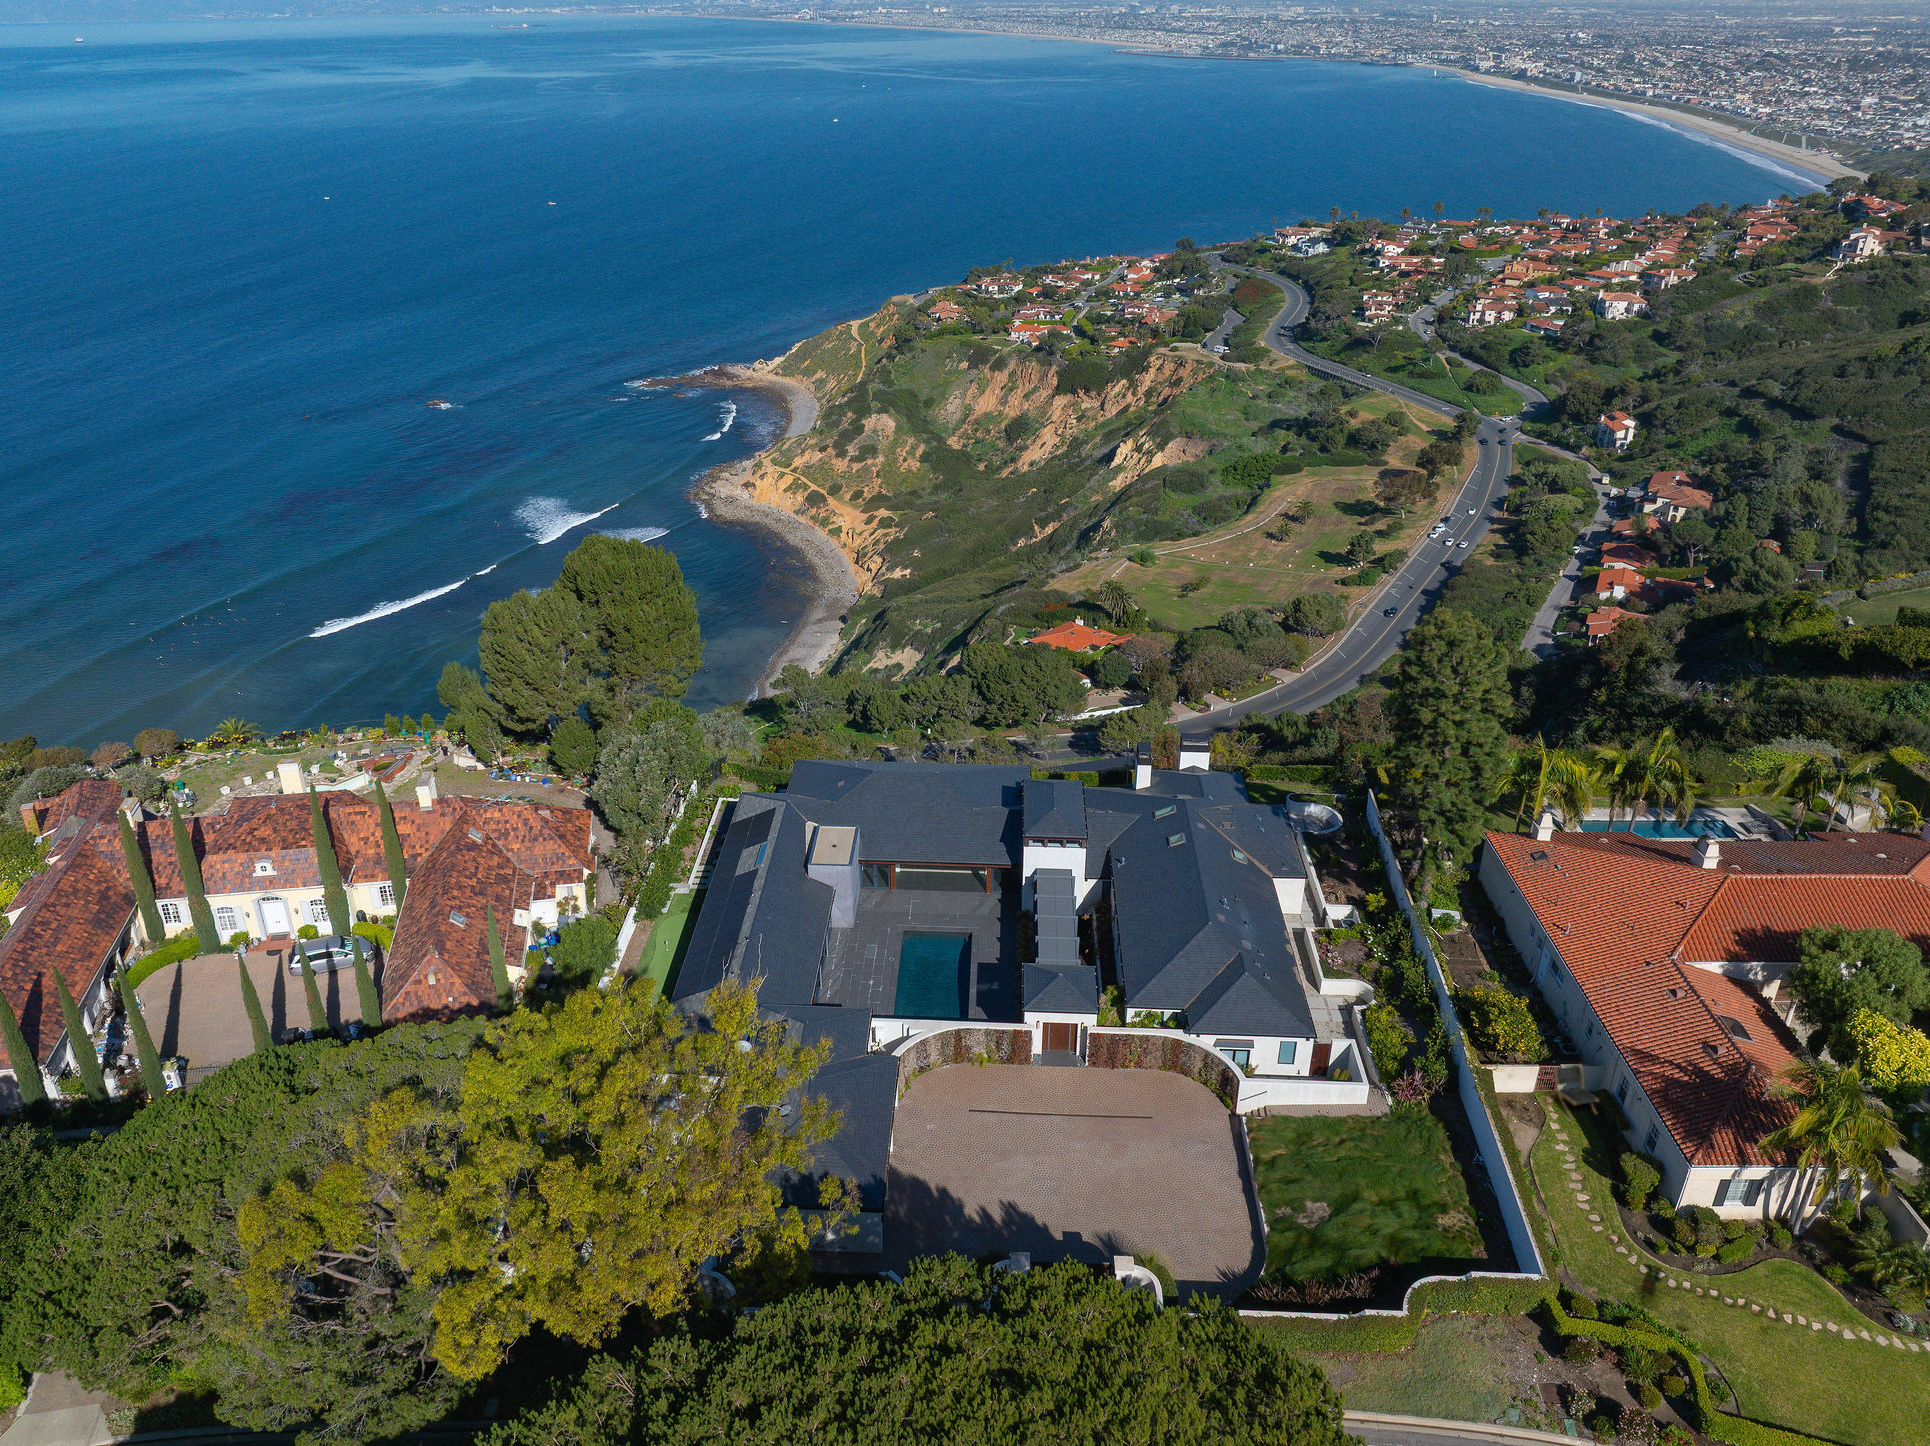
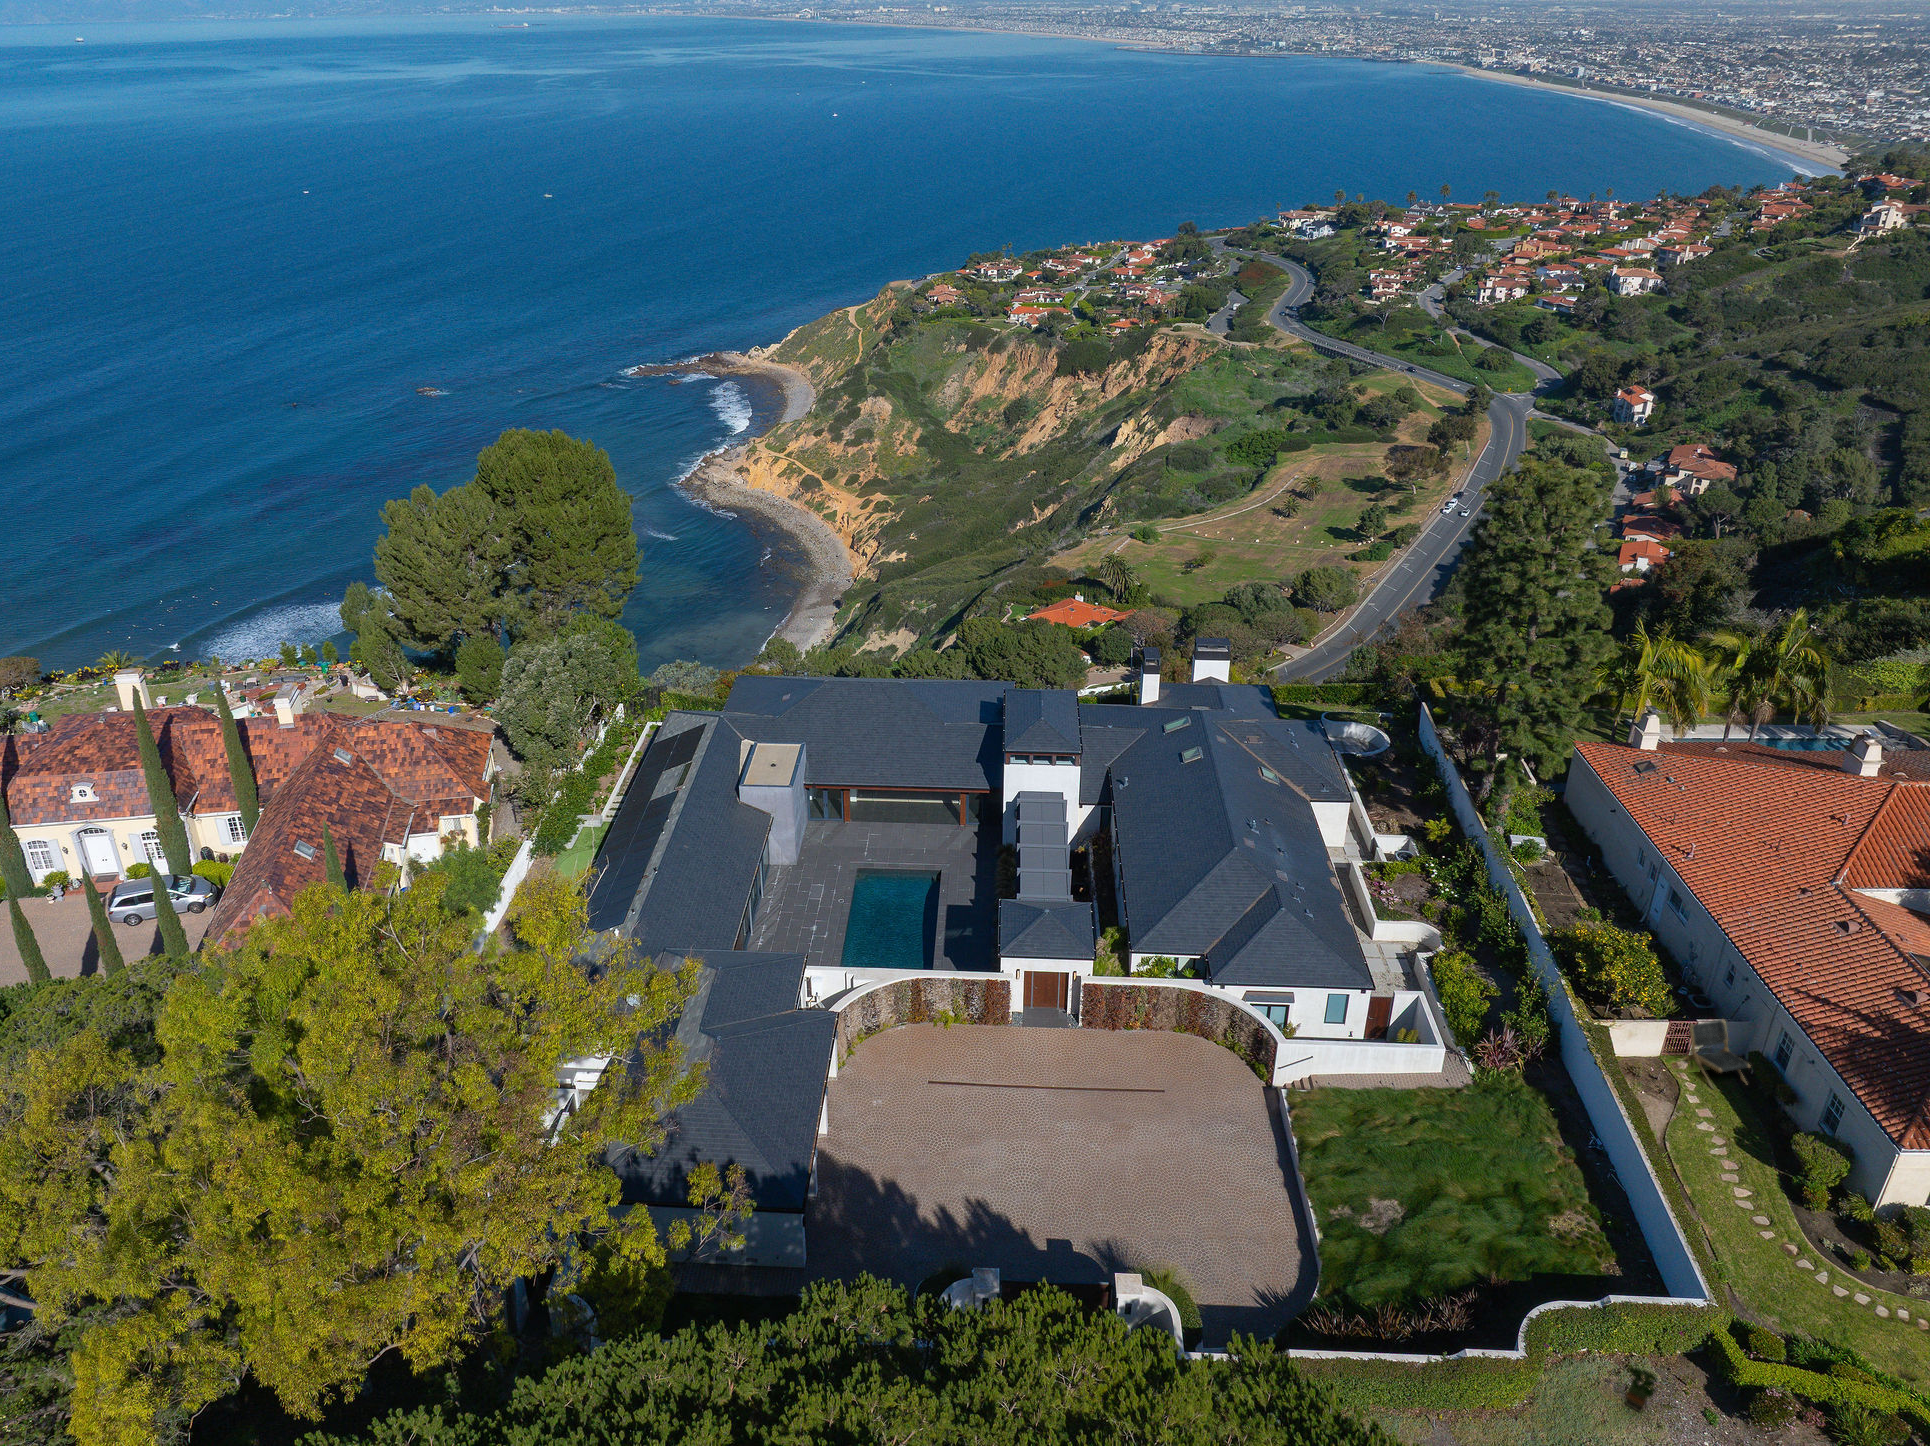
potted tree: present [1642,1263,1662,1293] -> present [1625,1367,1658,1412]

